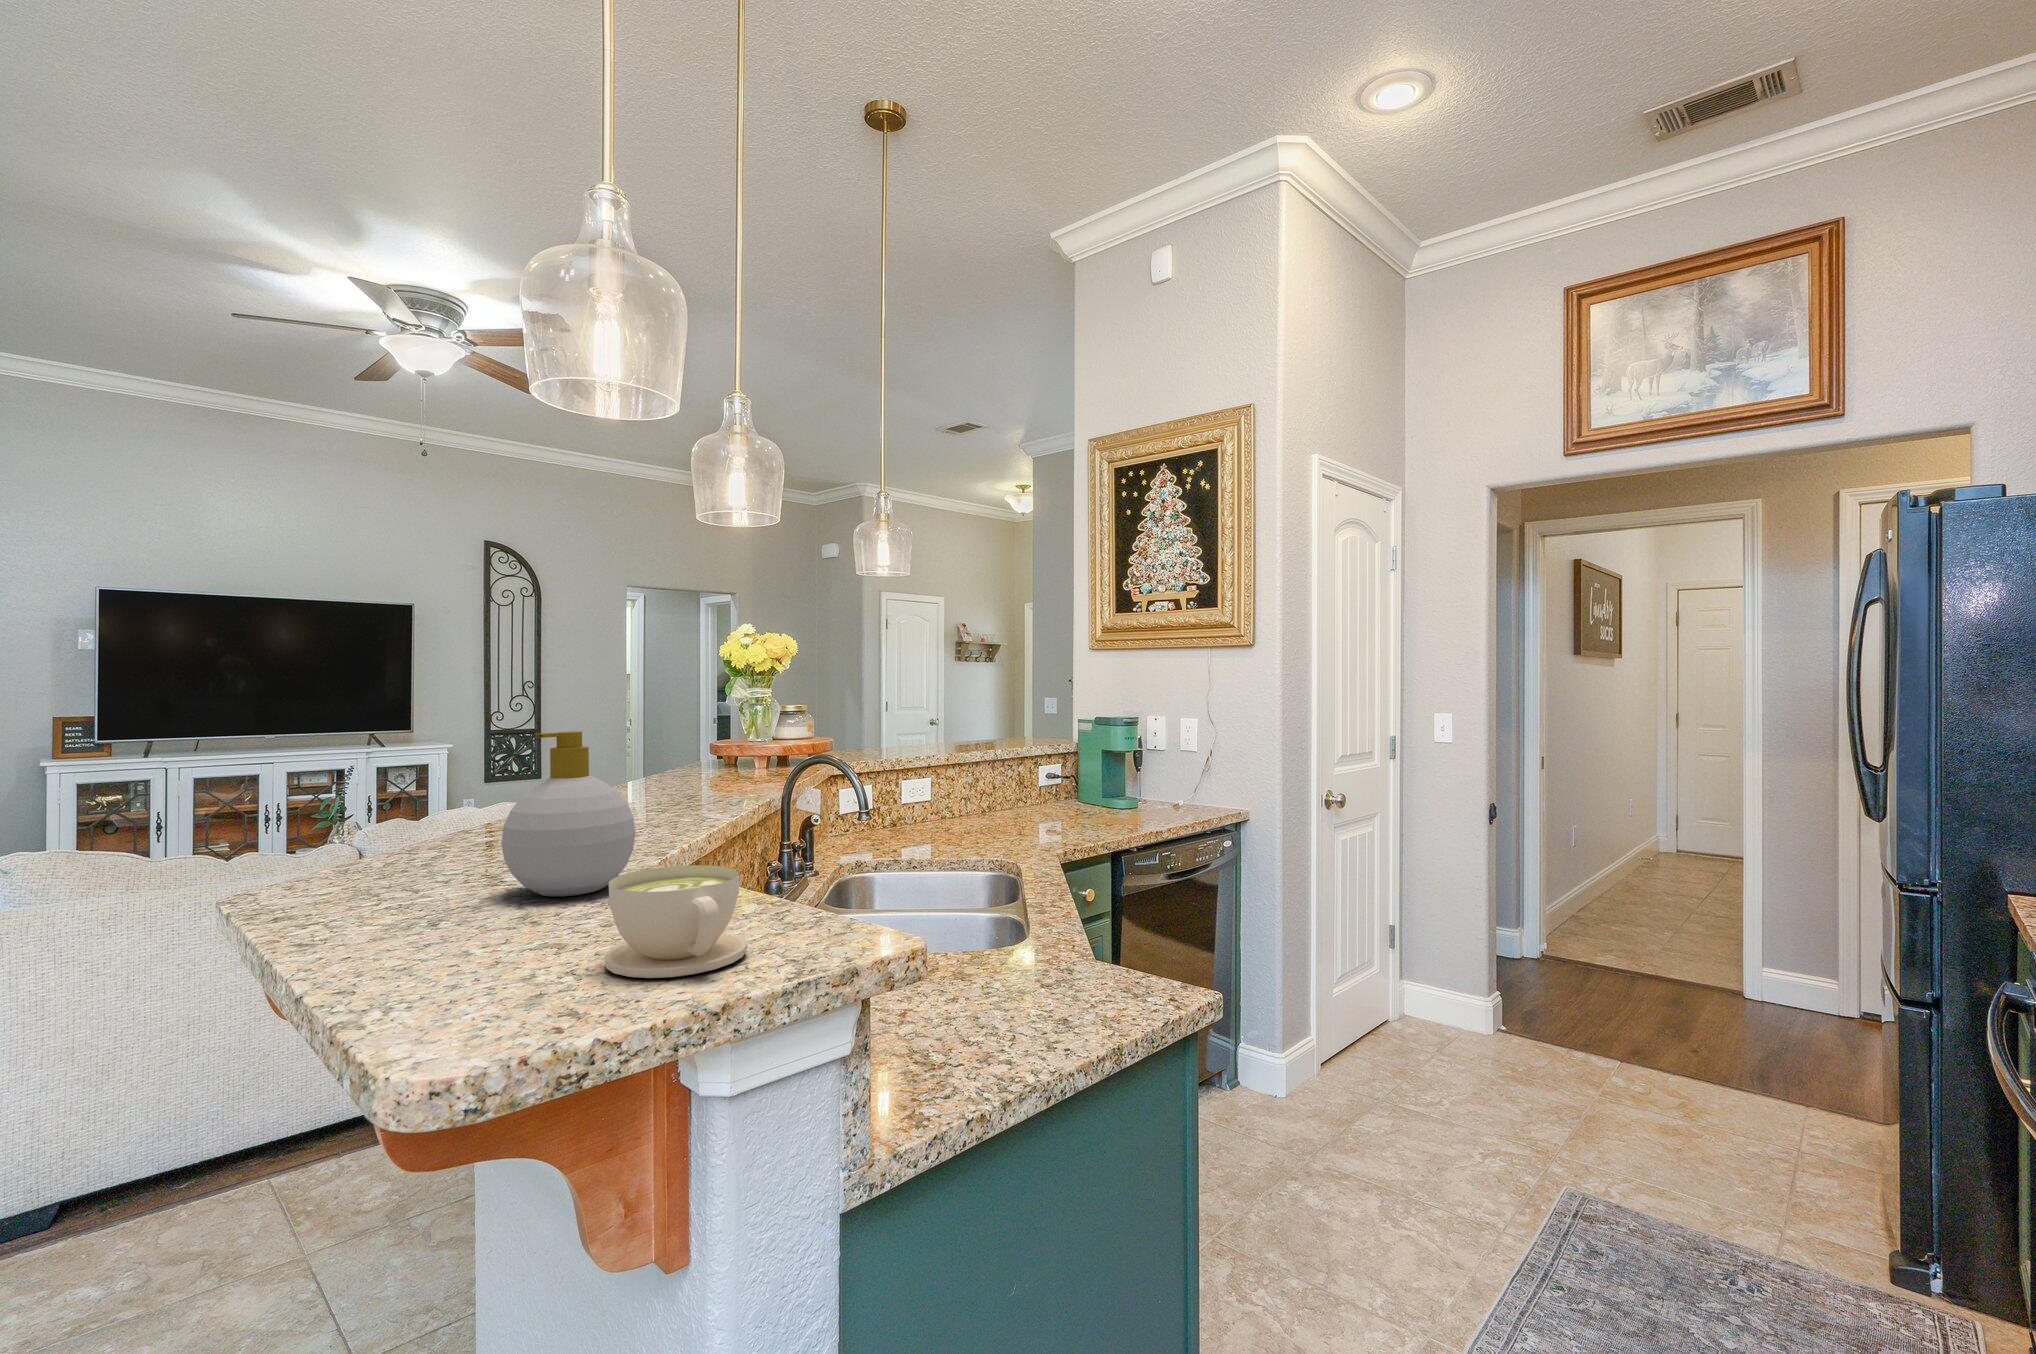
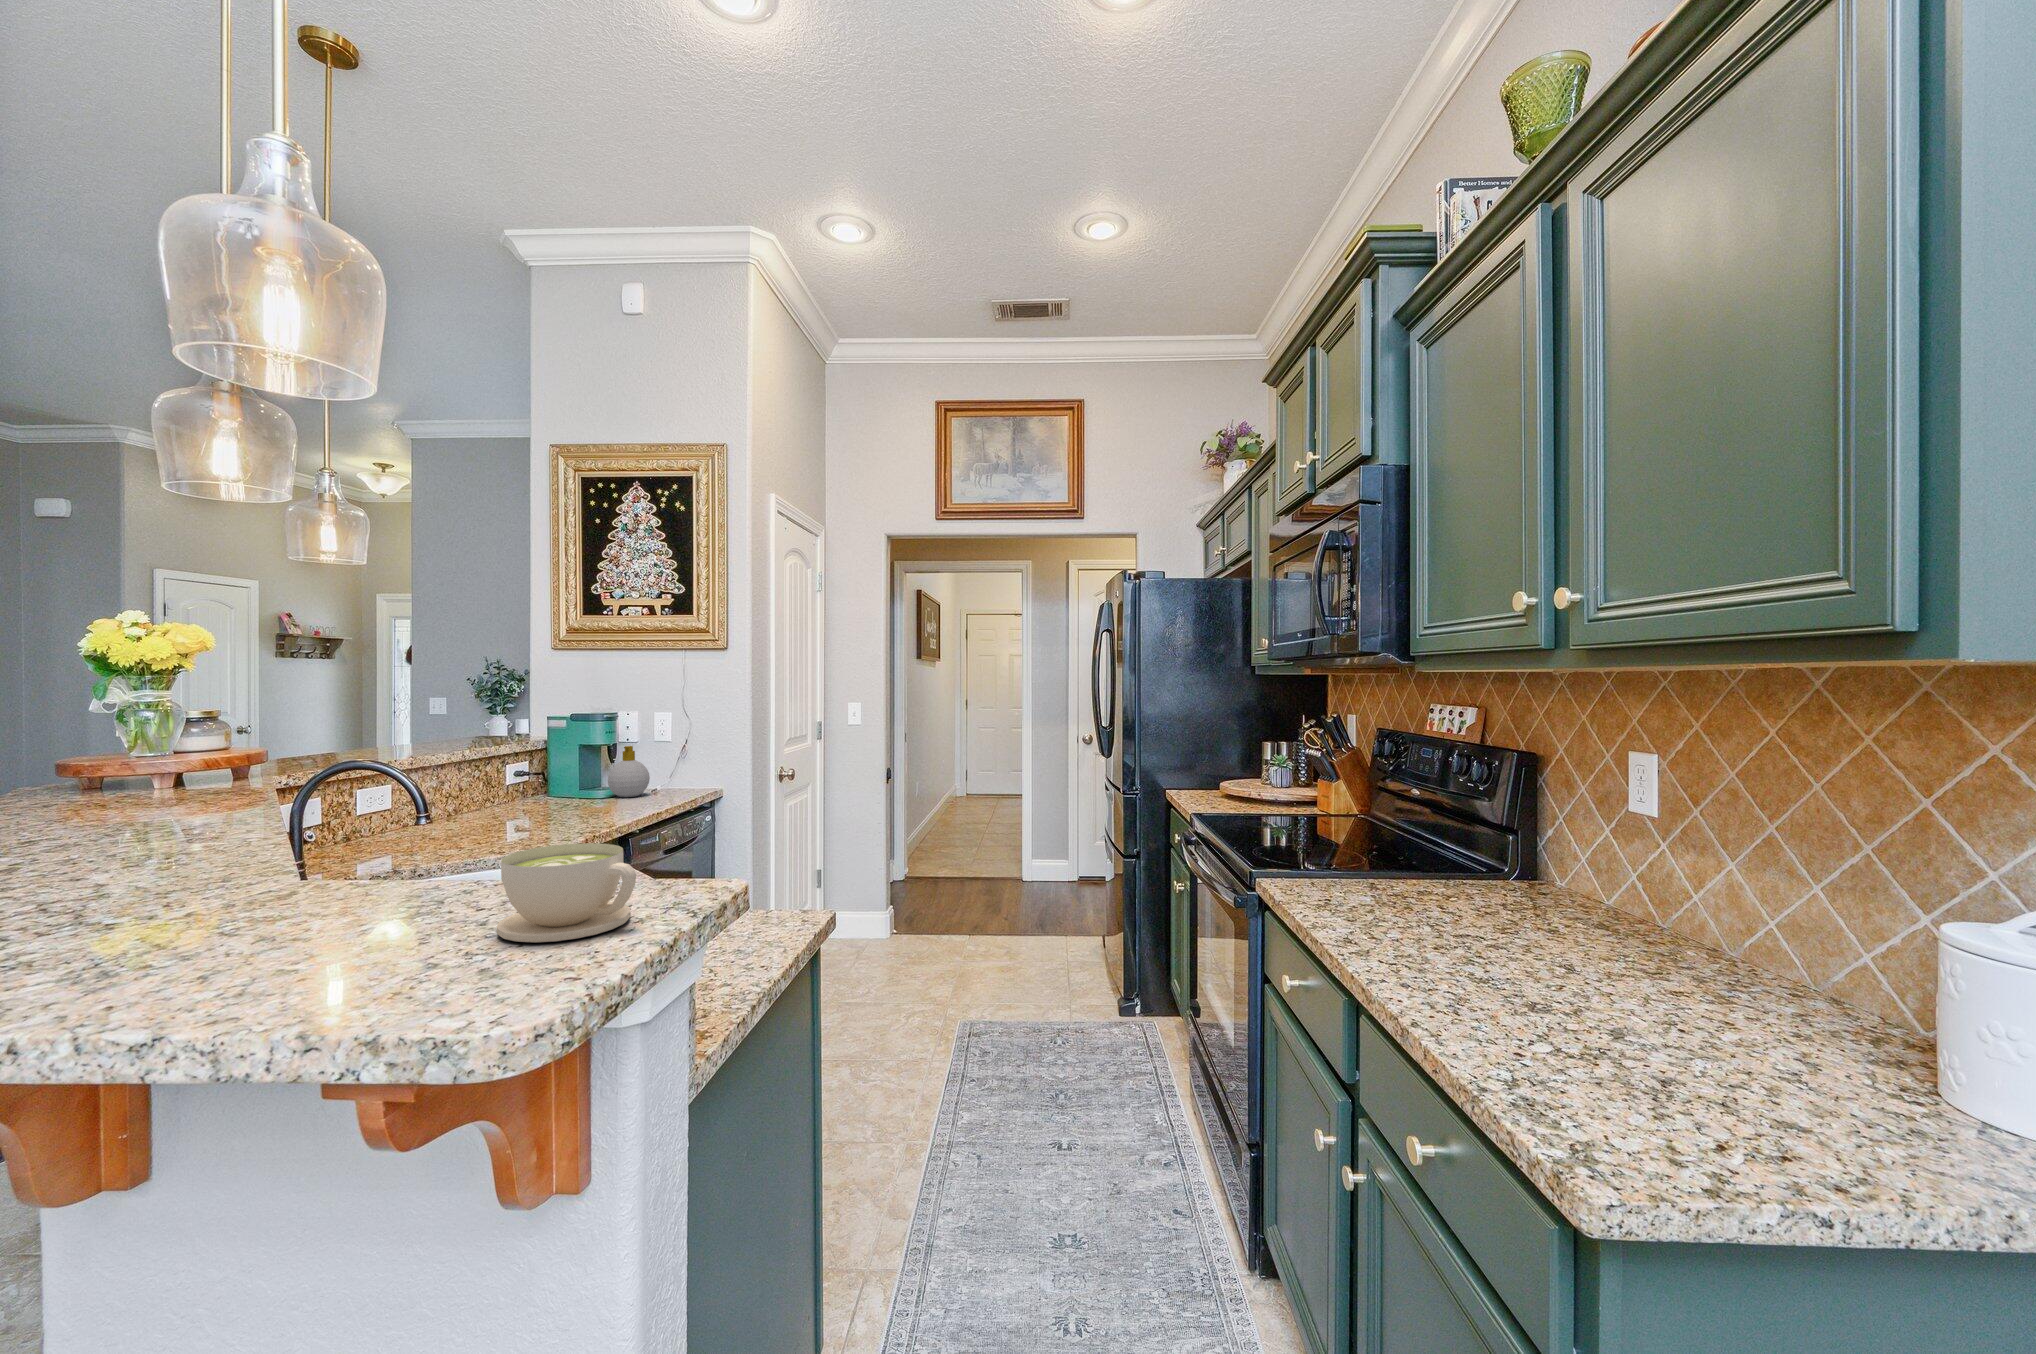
soap bottle: present [501,731,635,896] -> present [608,746,650,797]

